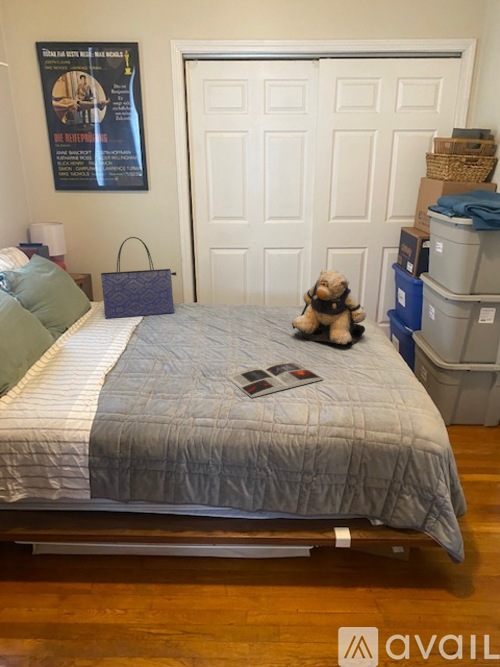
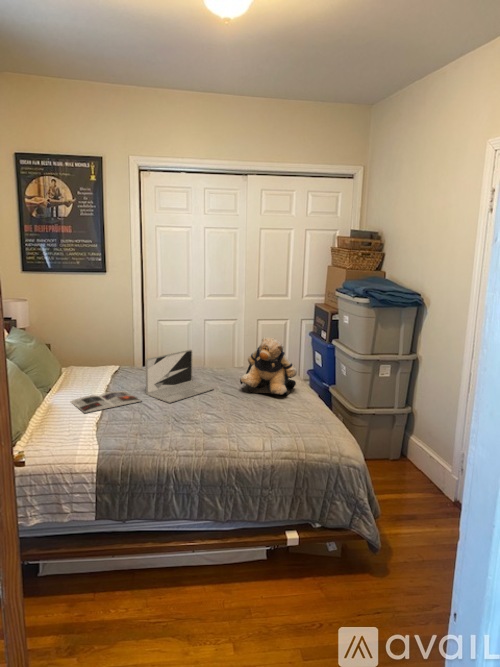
tote bag: present [101,237,176,319] -> none [78,313,141,381]
laptop: none [173,284,260,350] -> present [146,350,214,403]
magazine: present [227,361,323,397] -> present [71,391,141,413]

